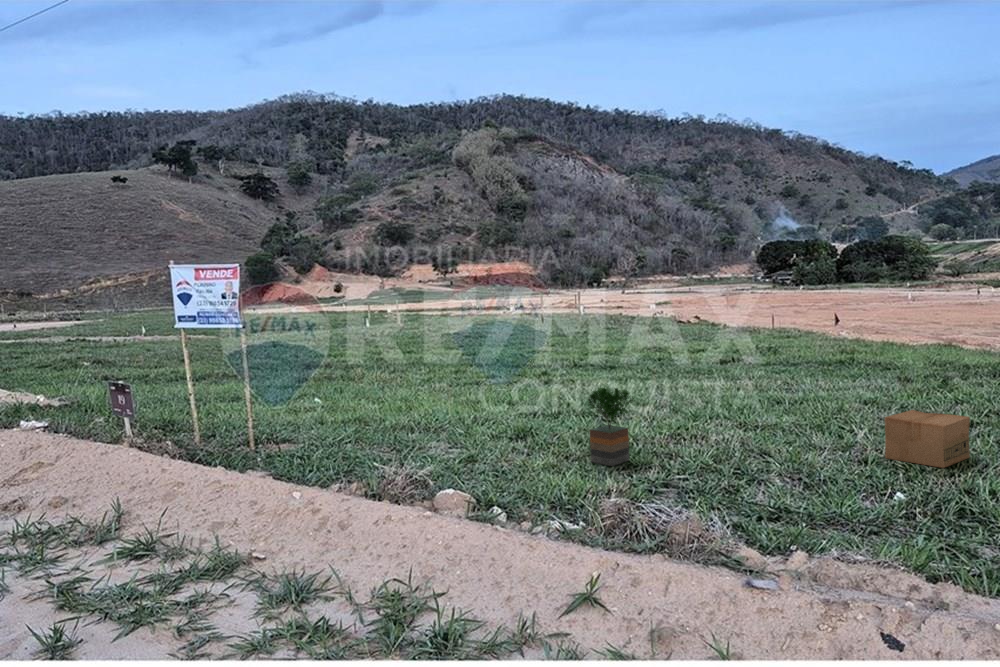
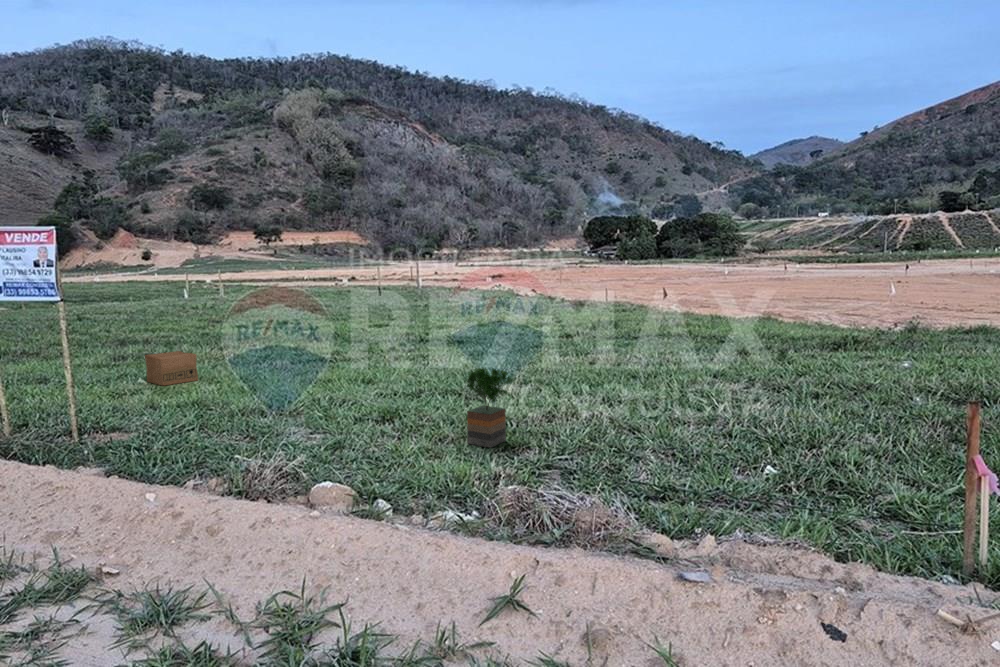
cardboard box: present [885,410,970,468] -> present [145,351,198,386]

